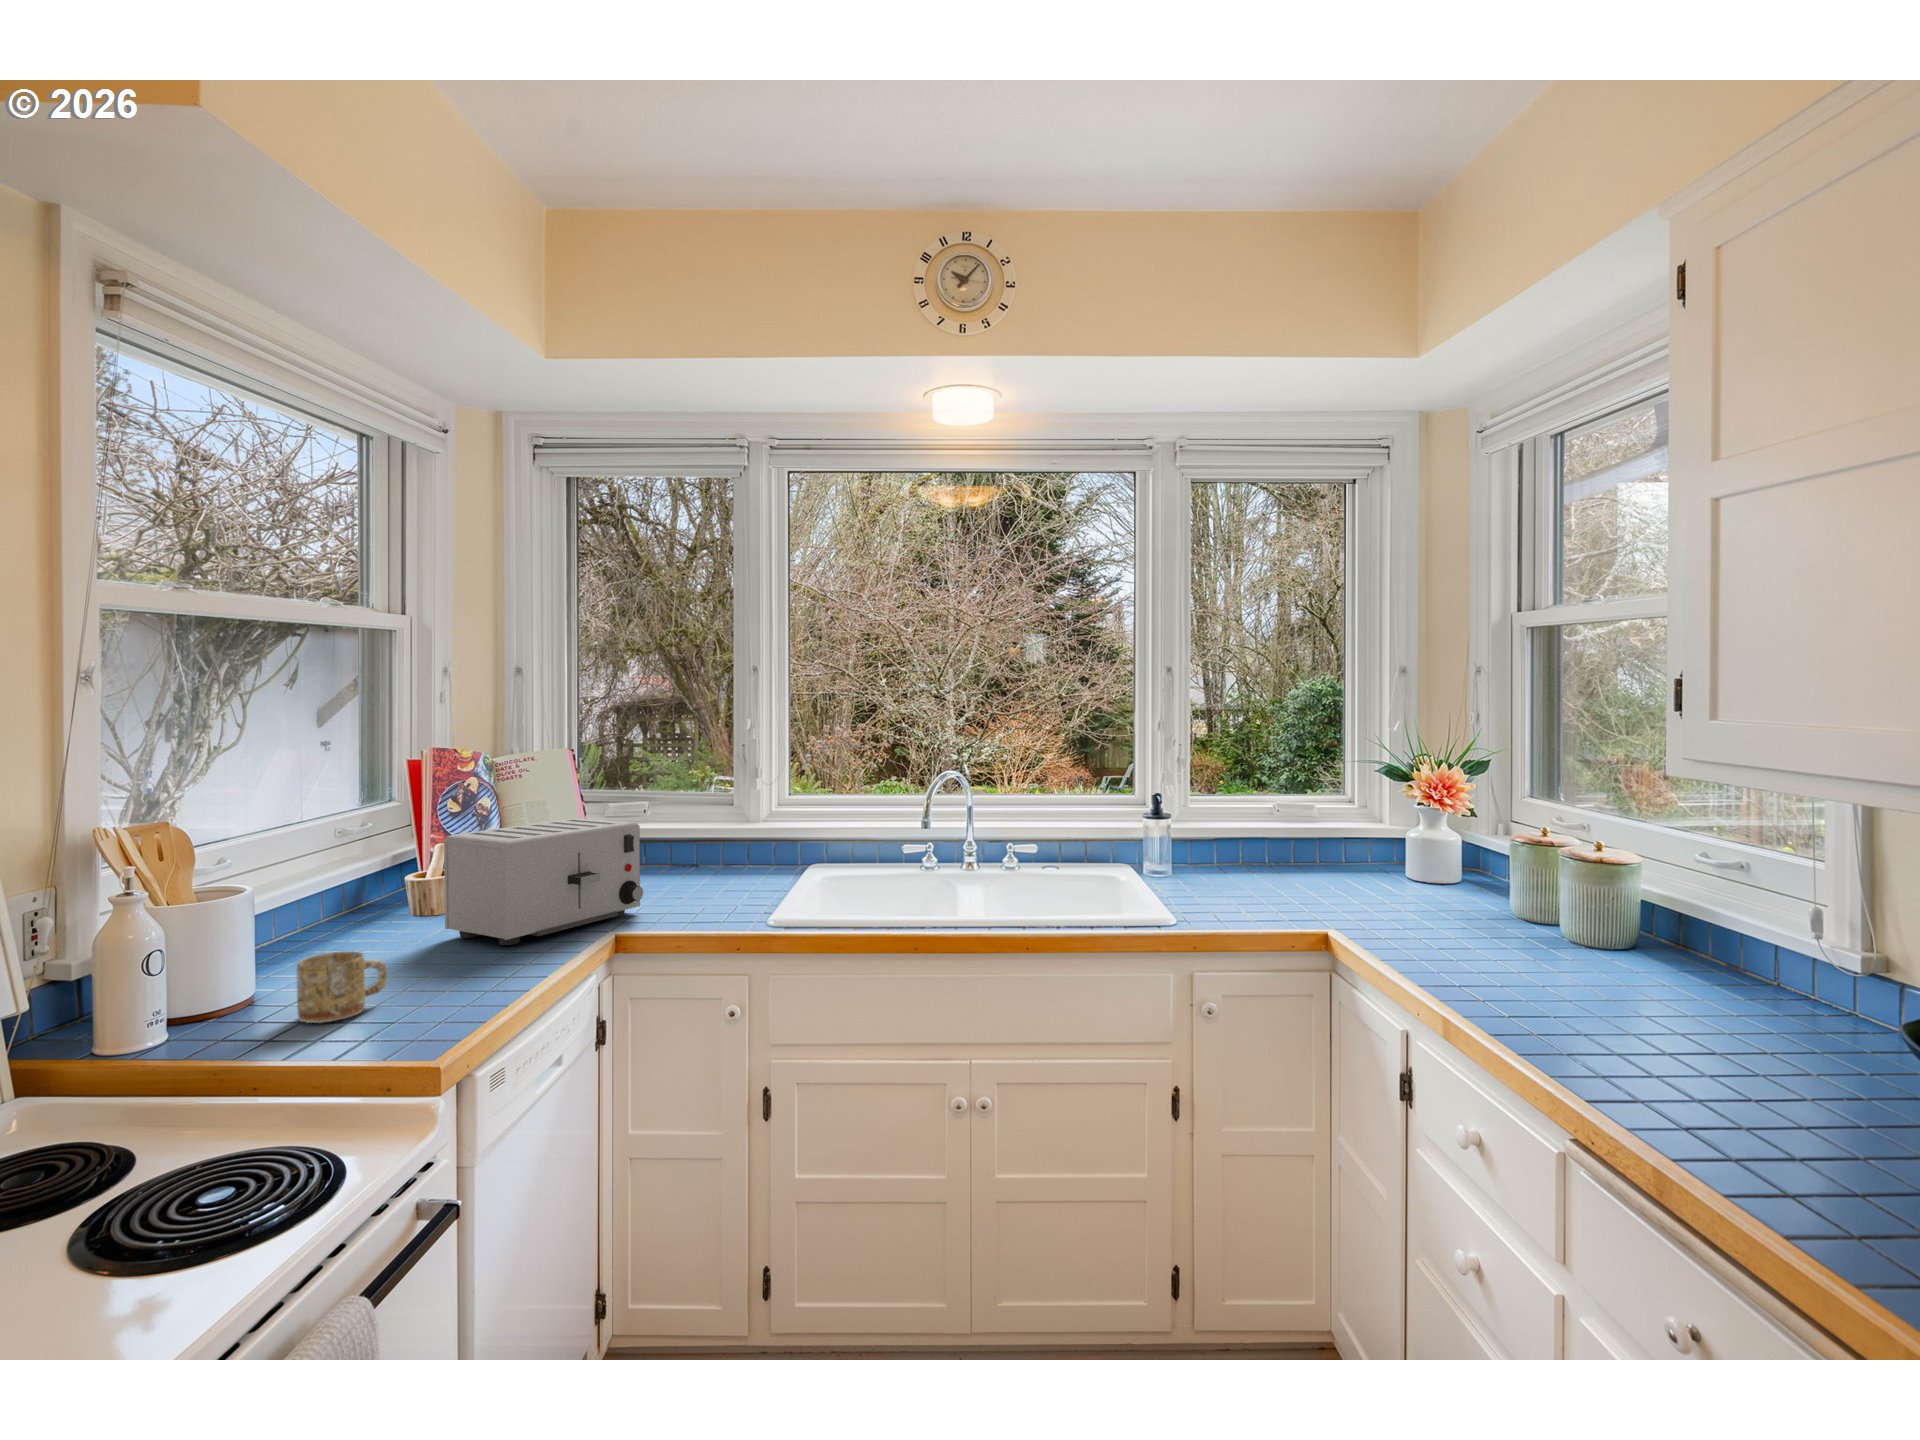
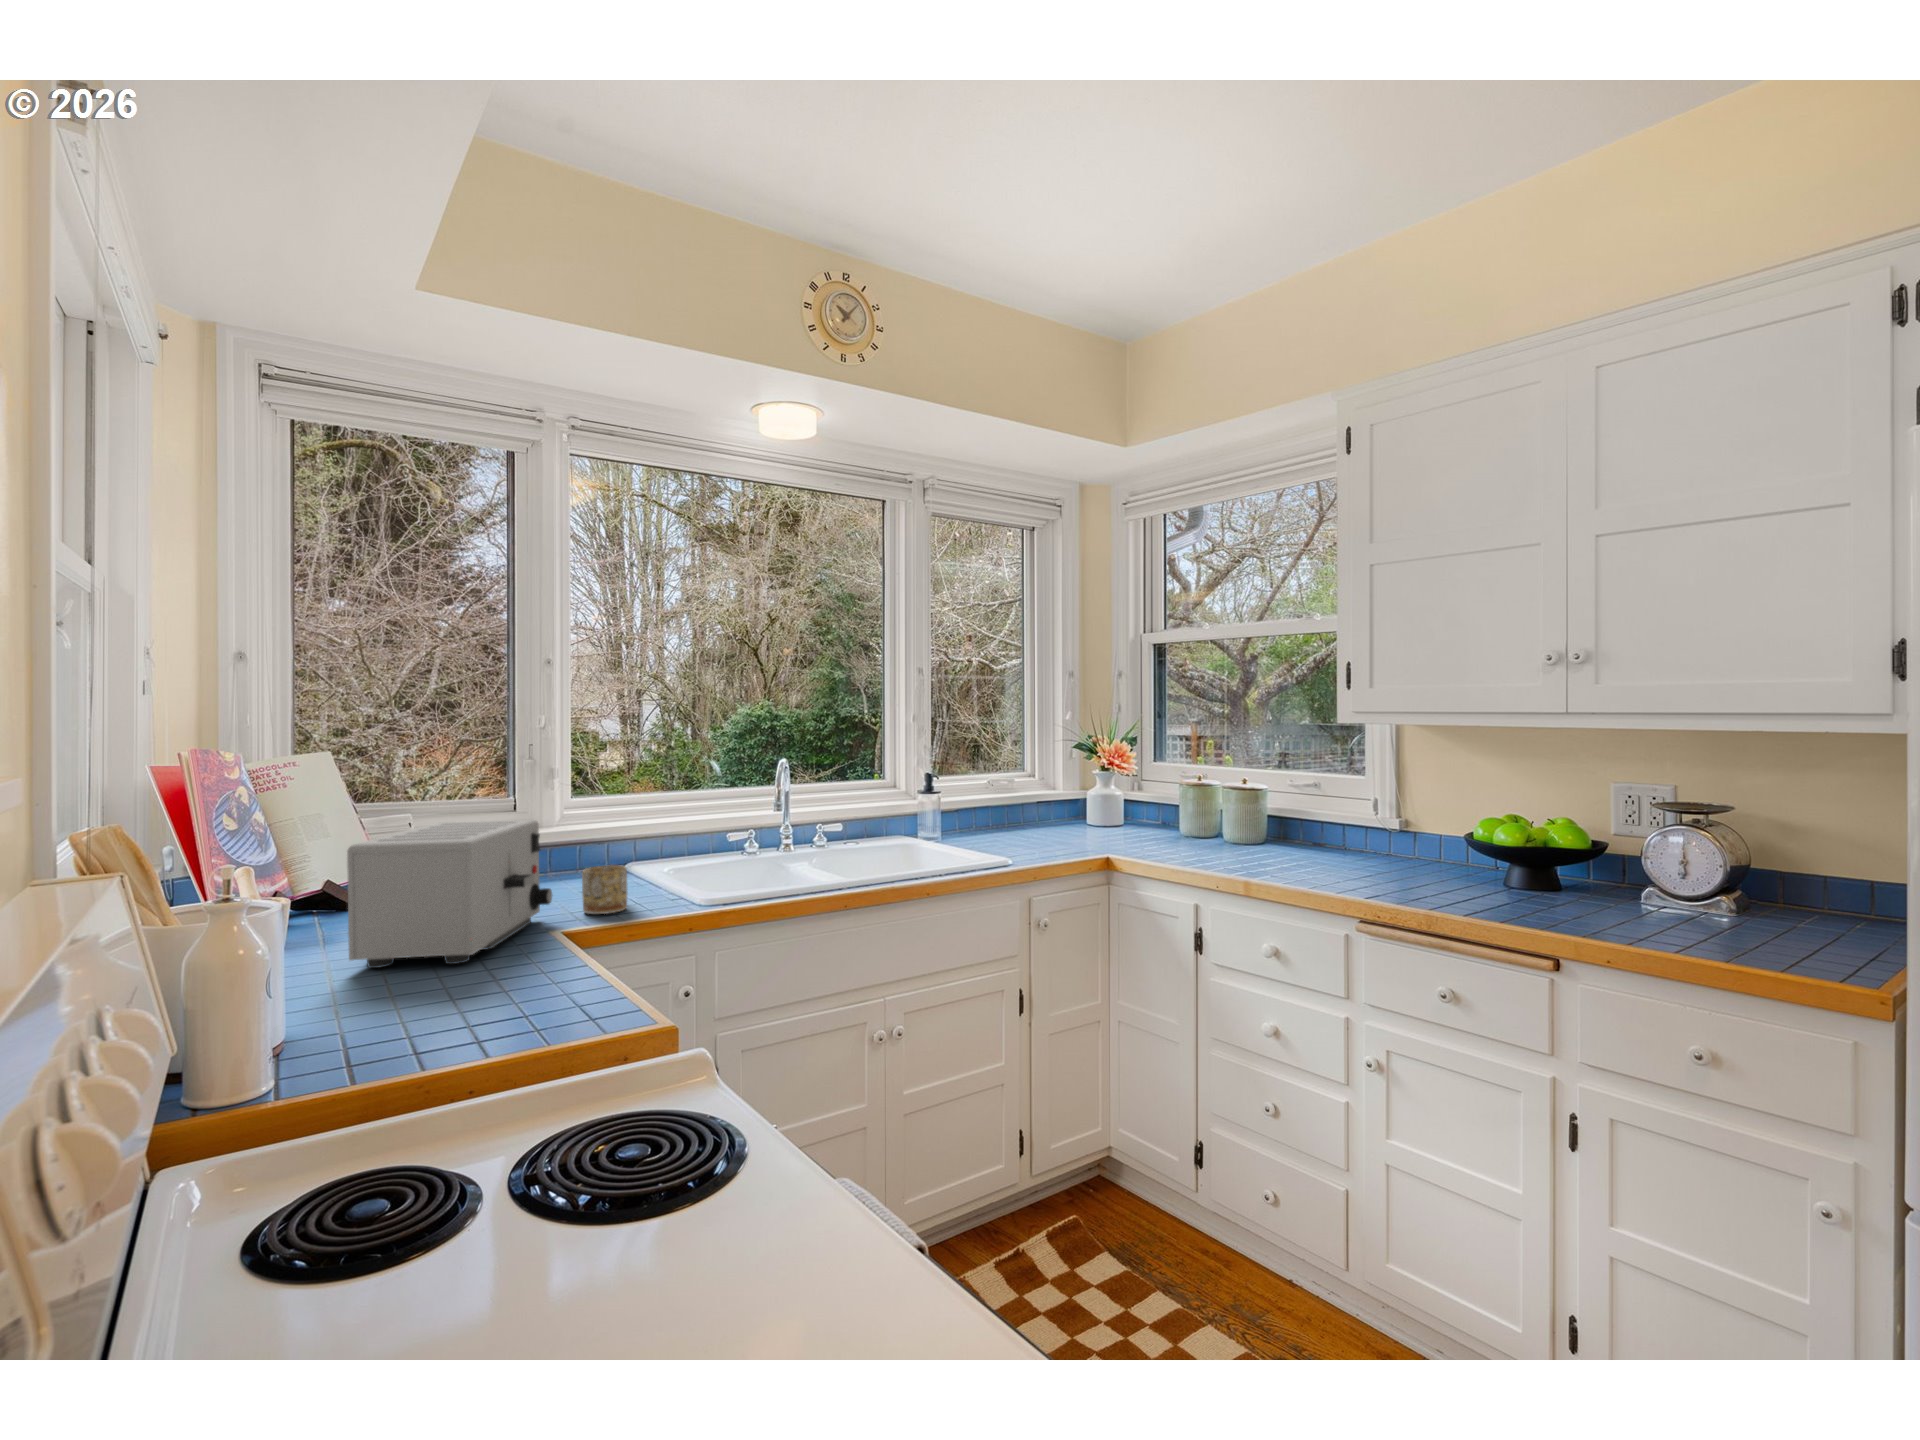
mug: present [297,951,387,1023] -> present [582,865,627,914]

